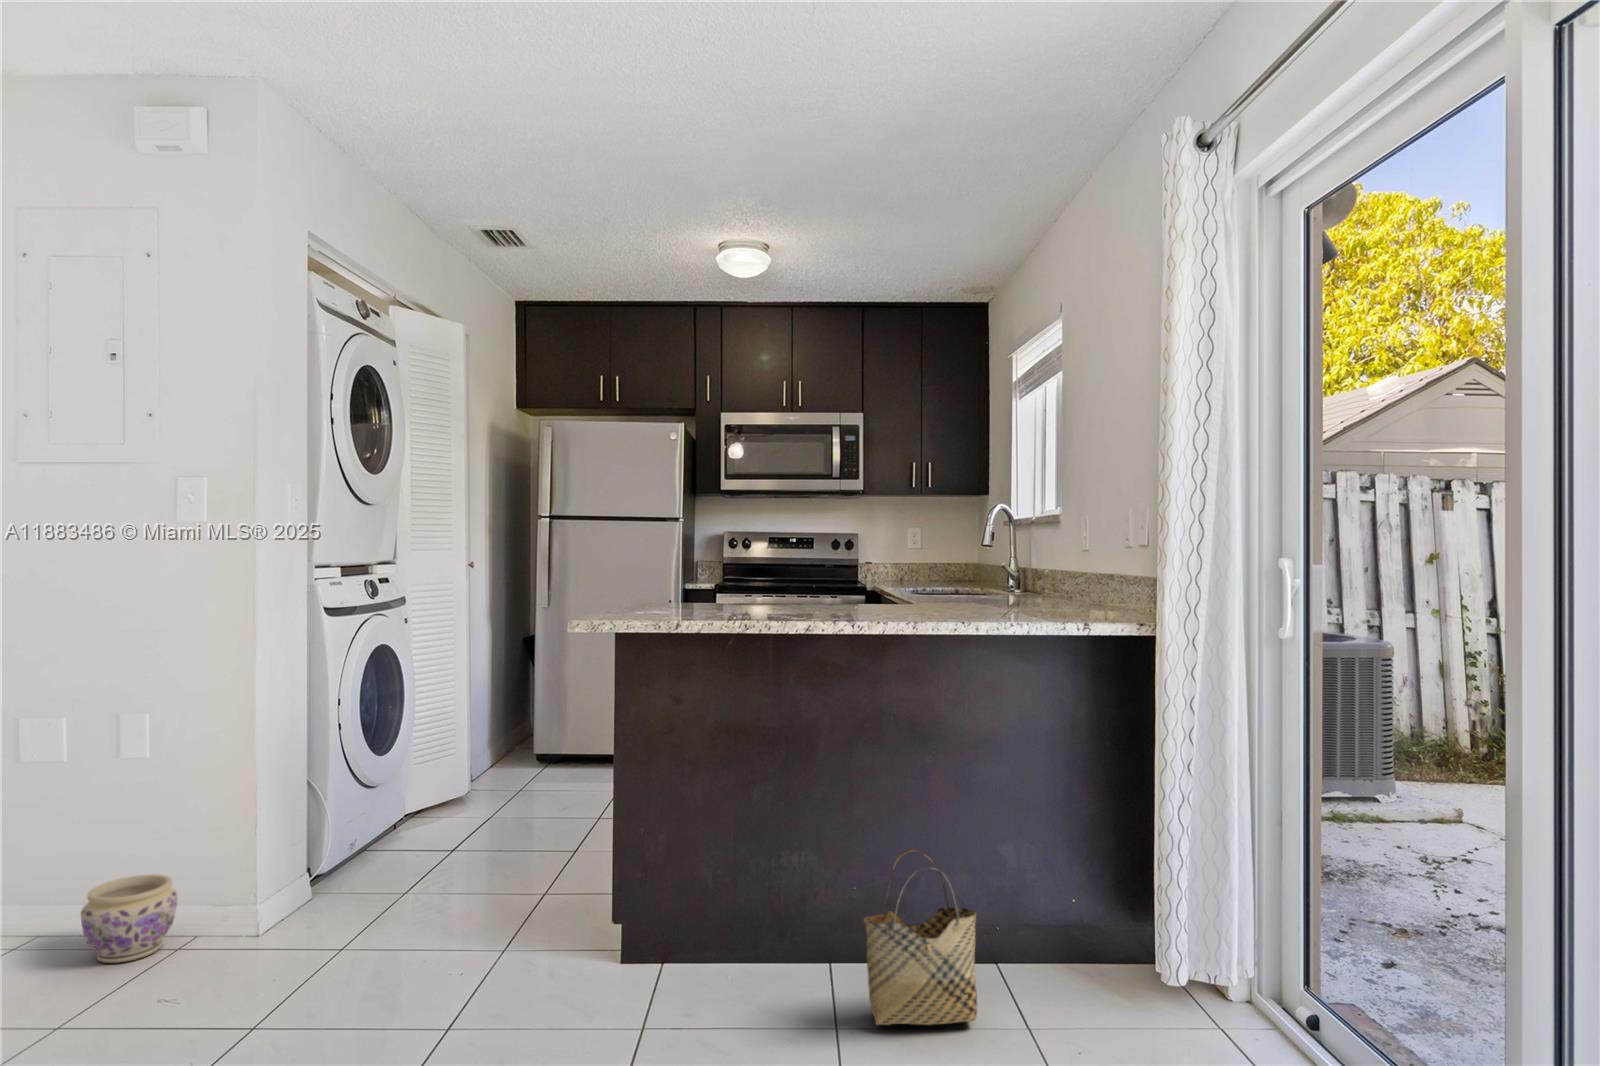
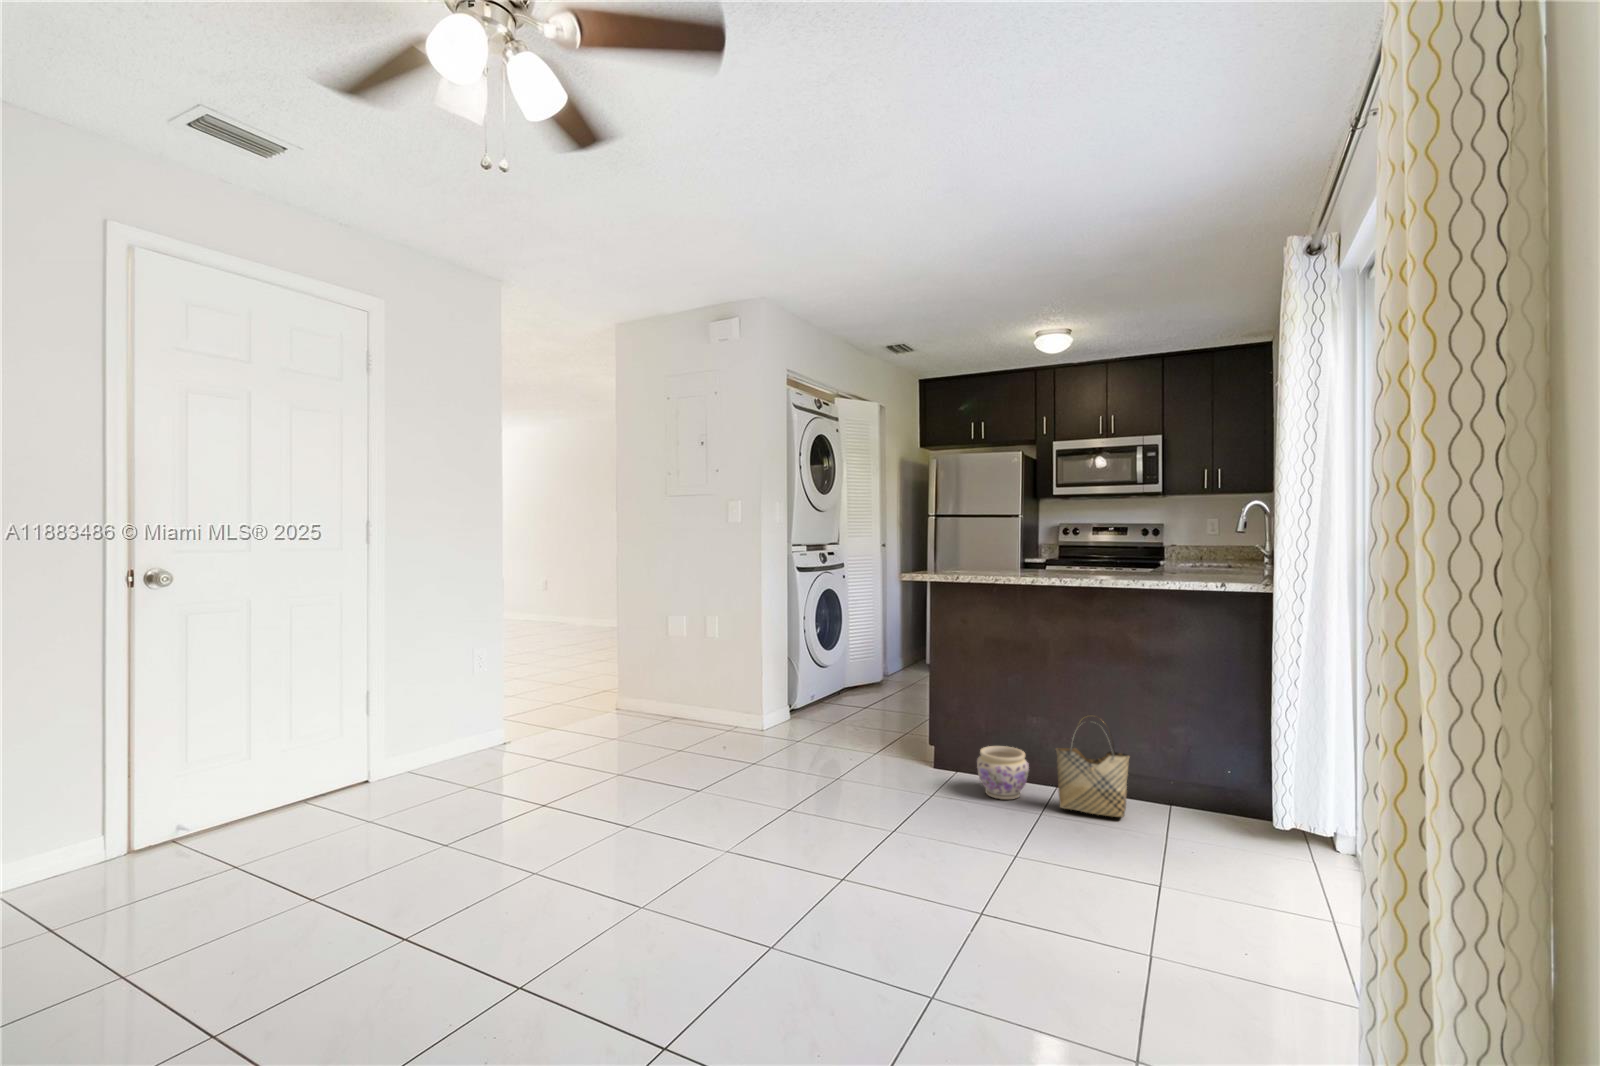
planter: present [81,874,178,964] -> present [977,746,1029,800]

